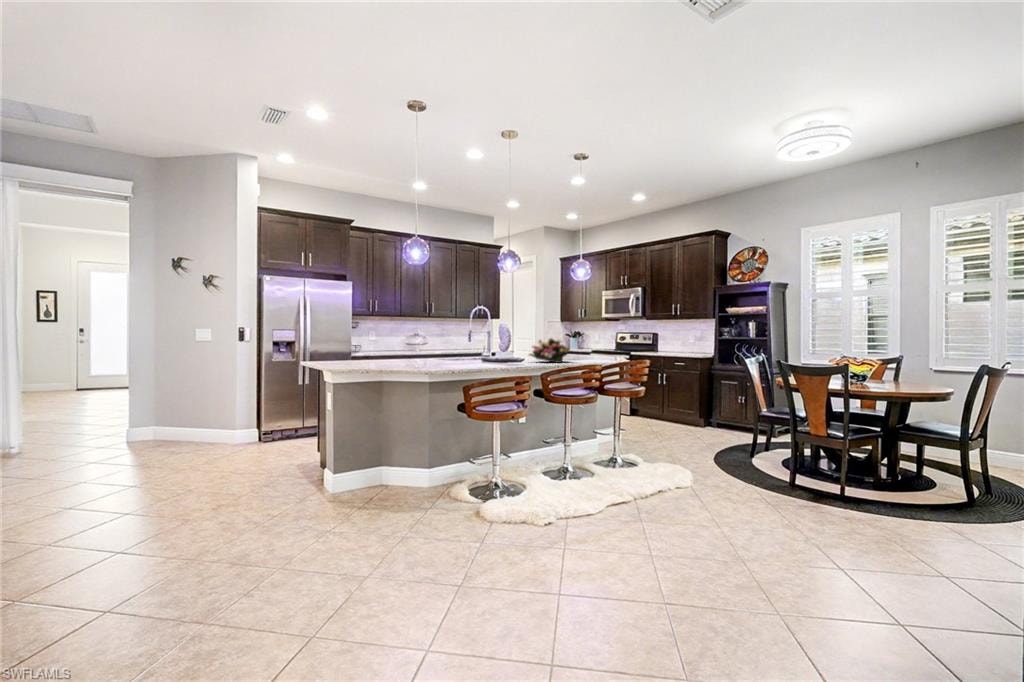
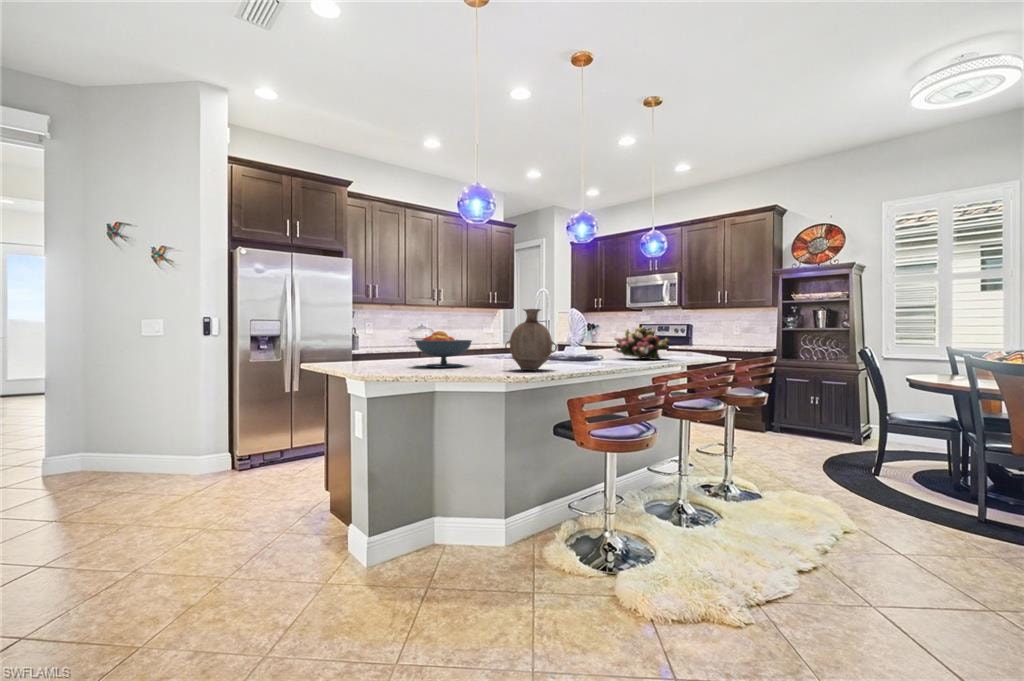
vase: none [427,327,461,368] -> present [505,309,557,370]
fruit bowl: none [374,340,415,366] -> present [415,331,472,368]

